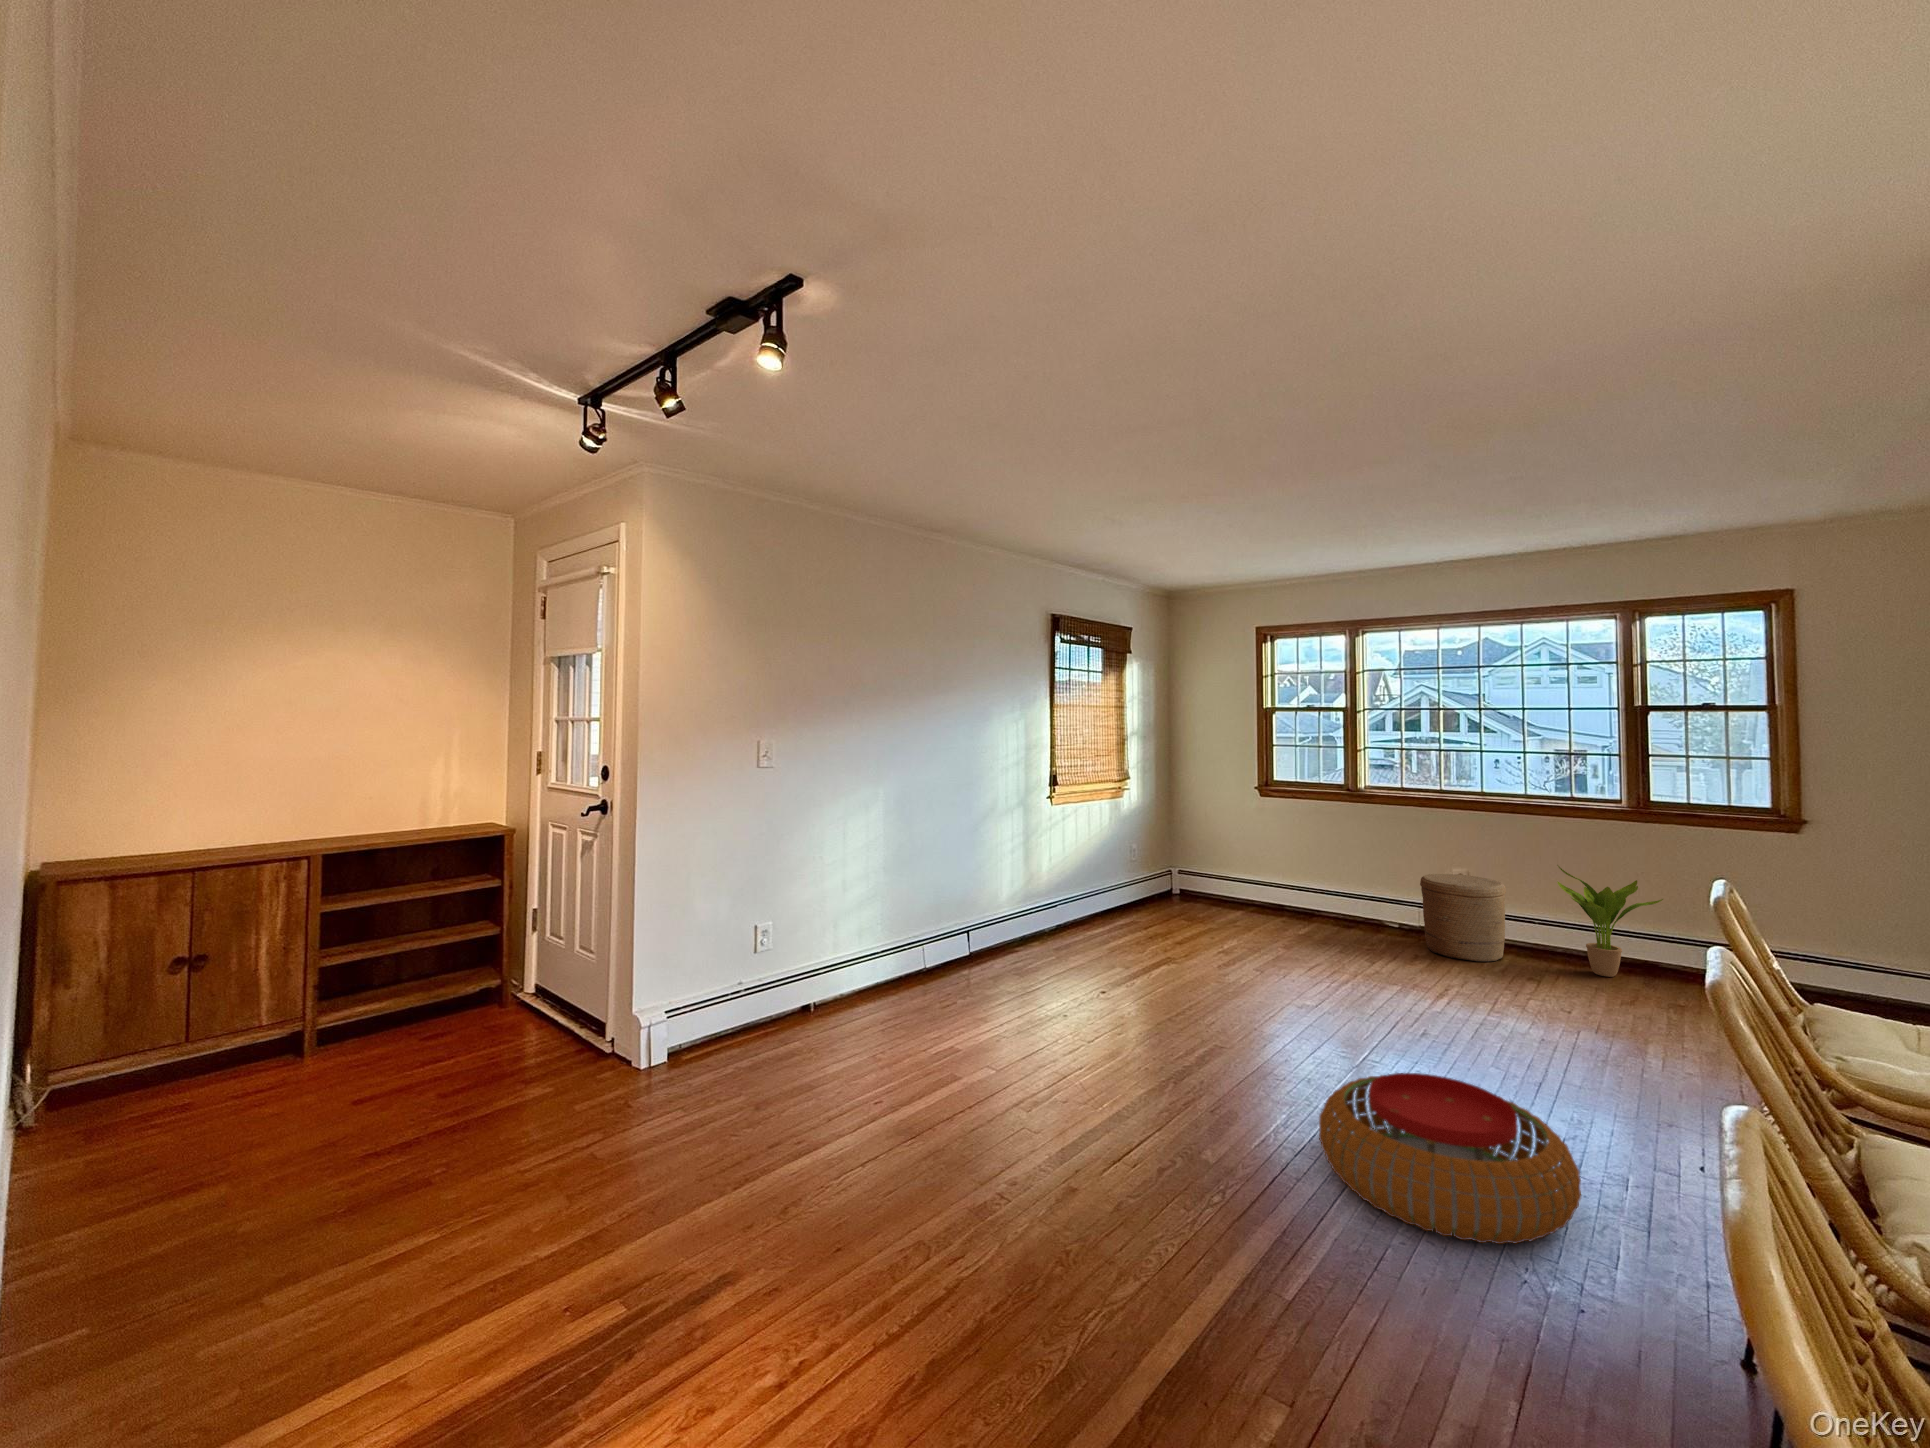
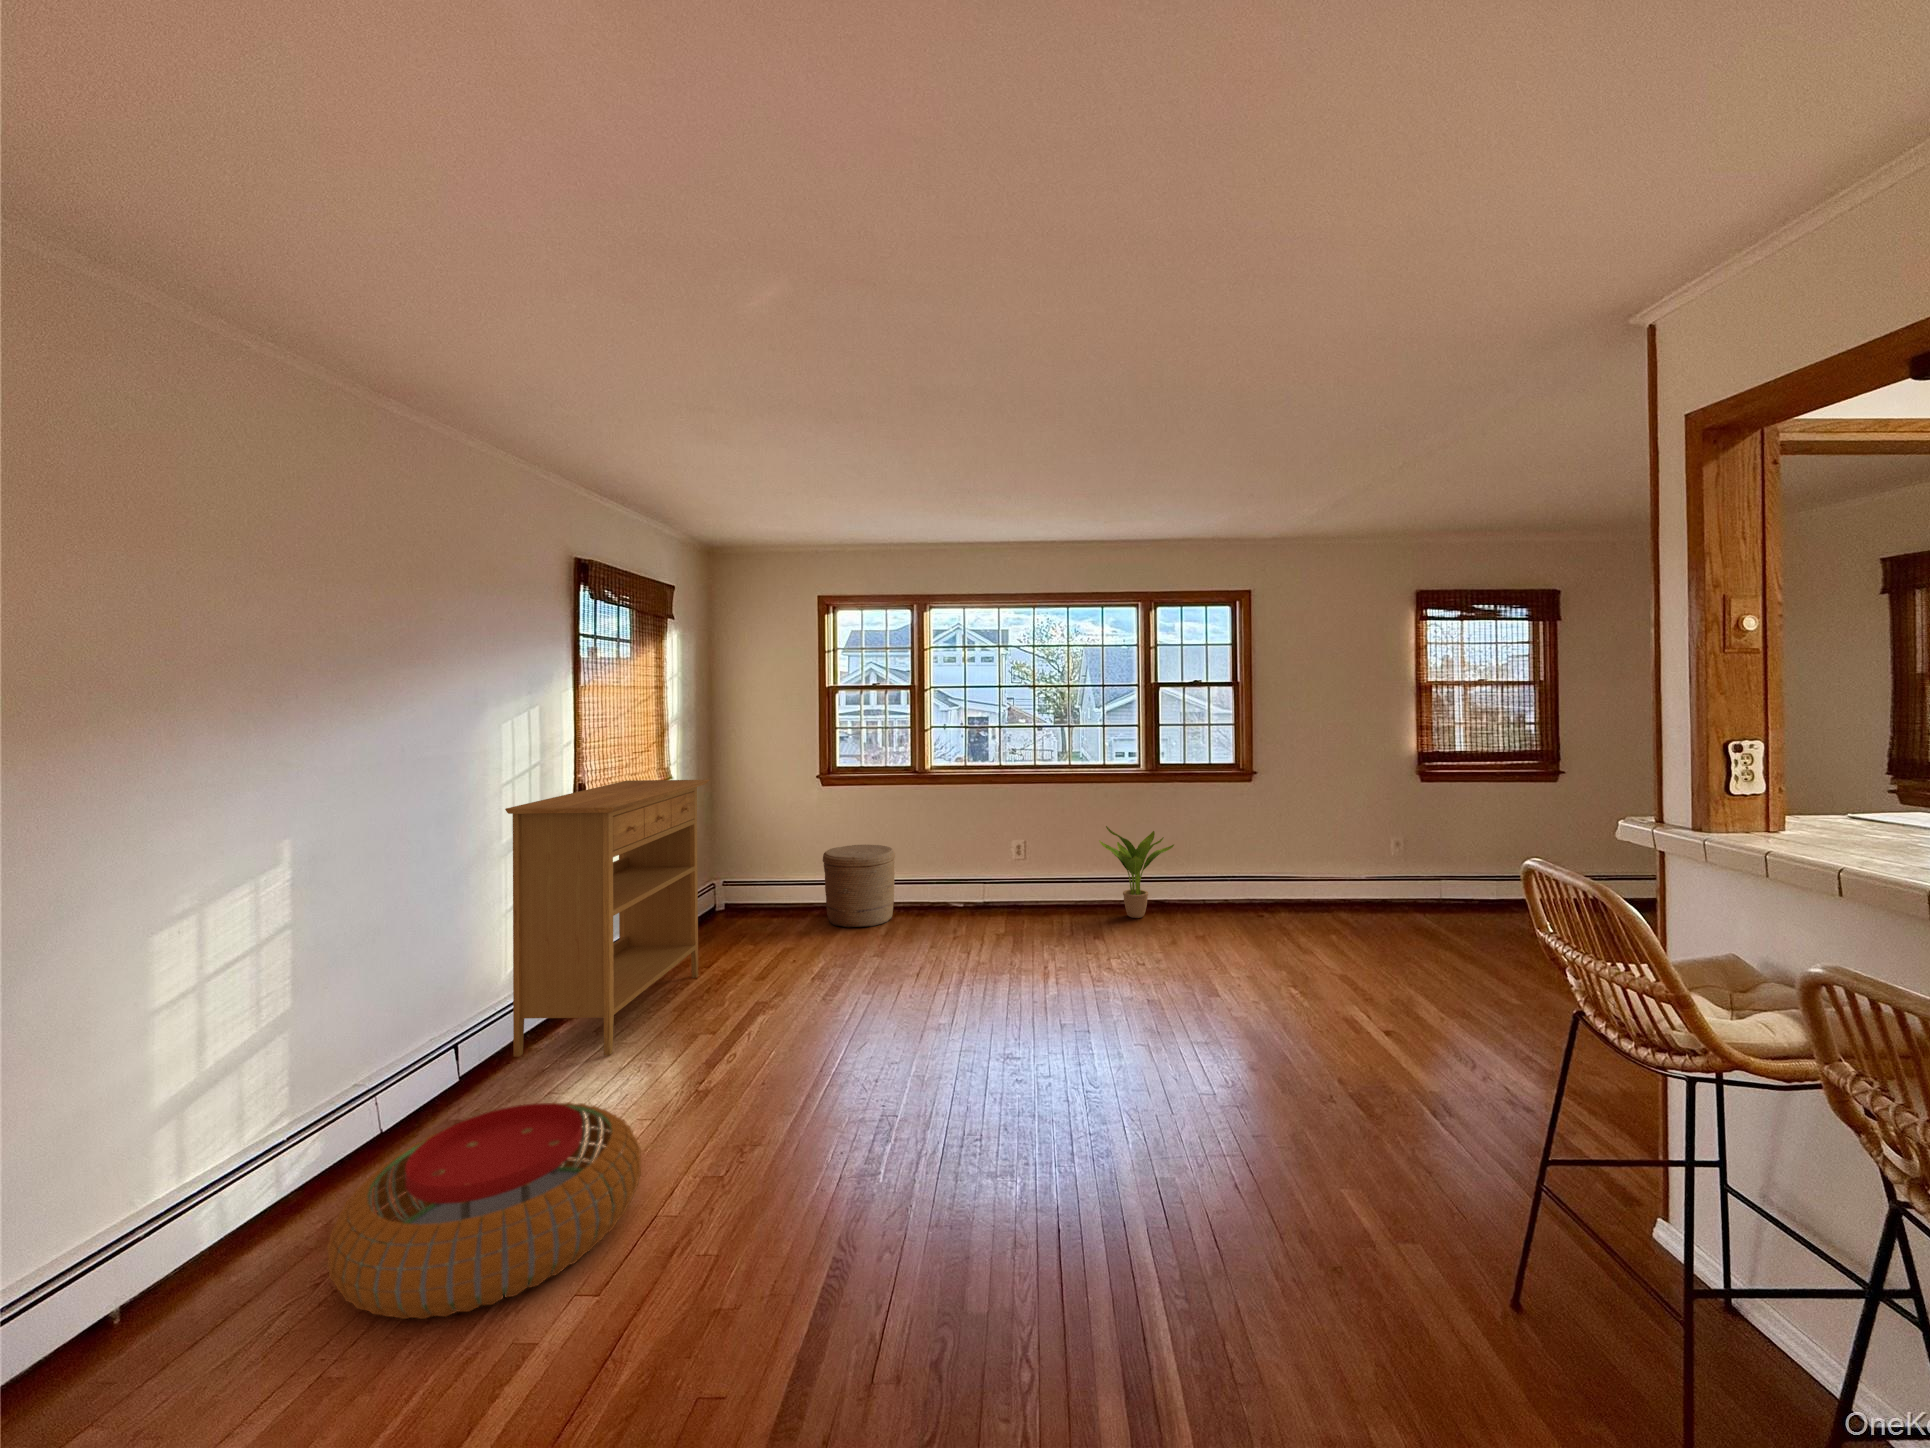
console table: none [998,776,1144,963] -> present [505,780,709,1057]
woven basket: present [1420,874,1506,962] -> present [823,845,895,928]
pouf: present [1319,1073,1581,1244] -> present [327,1102,641,1319]

